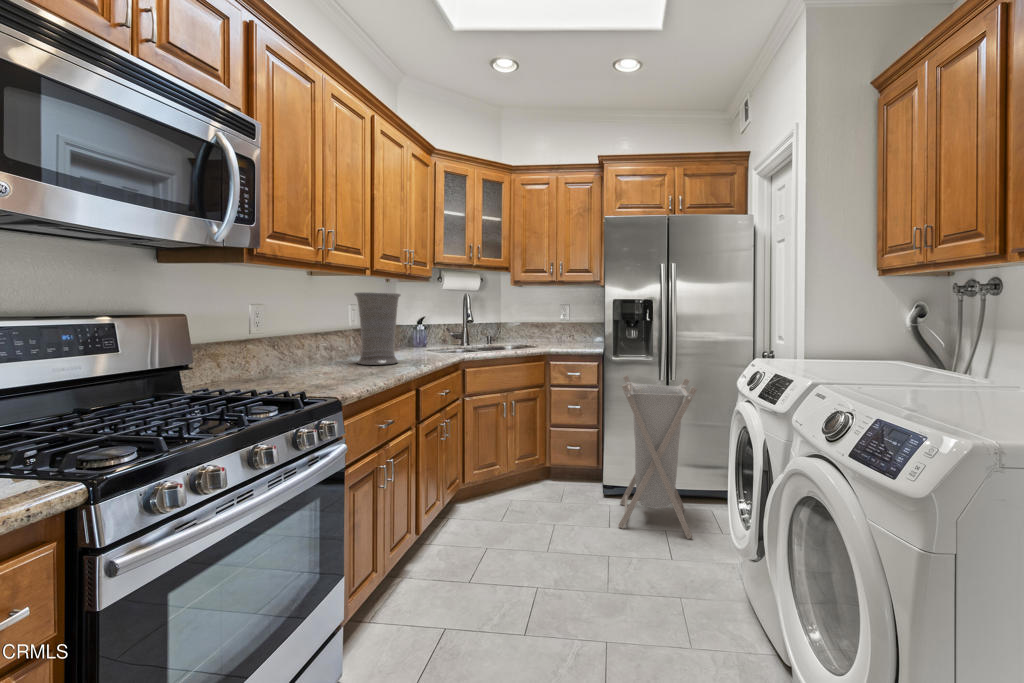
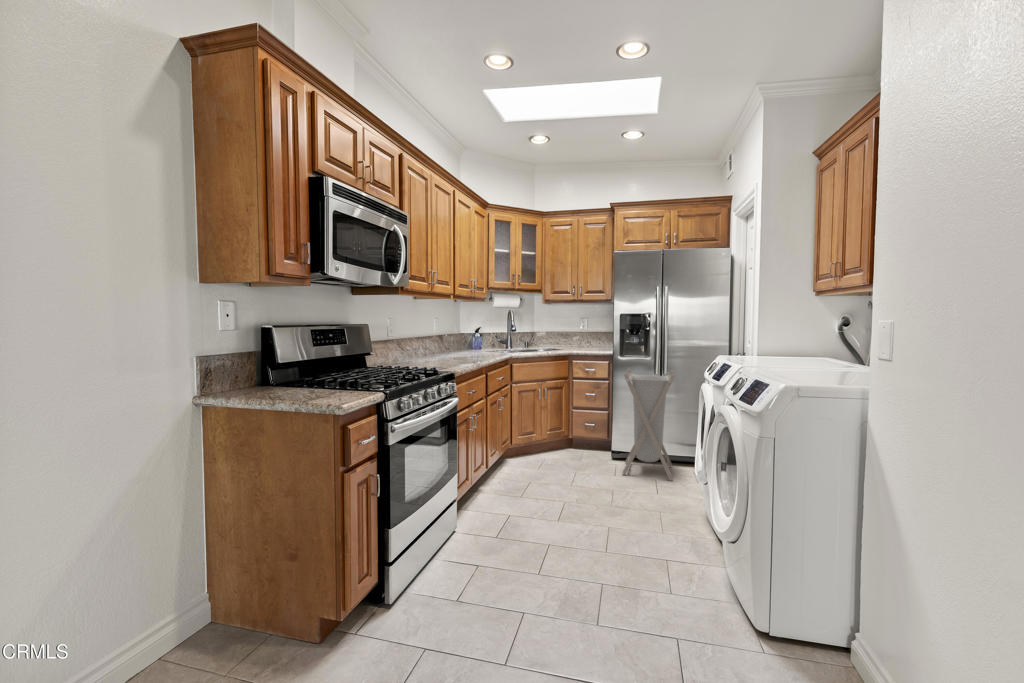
vase: present [354,292,400,365] -> none [444,311,473,358]

